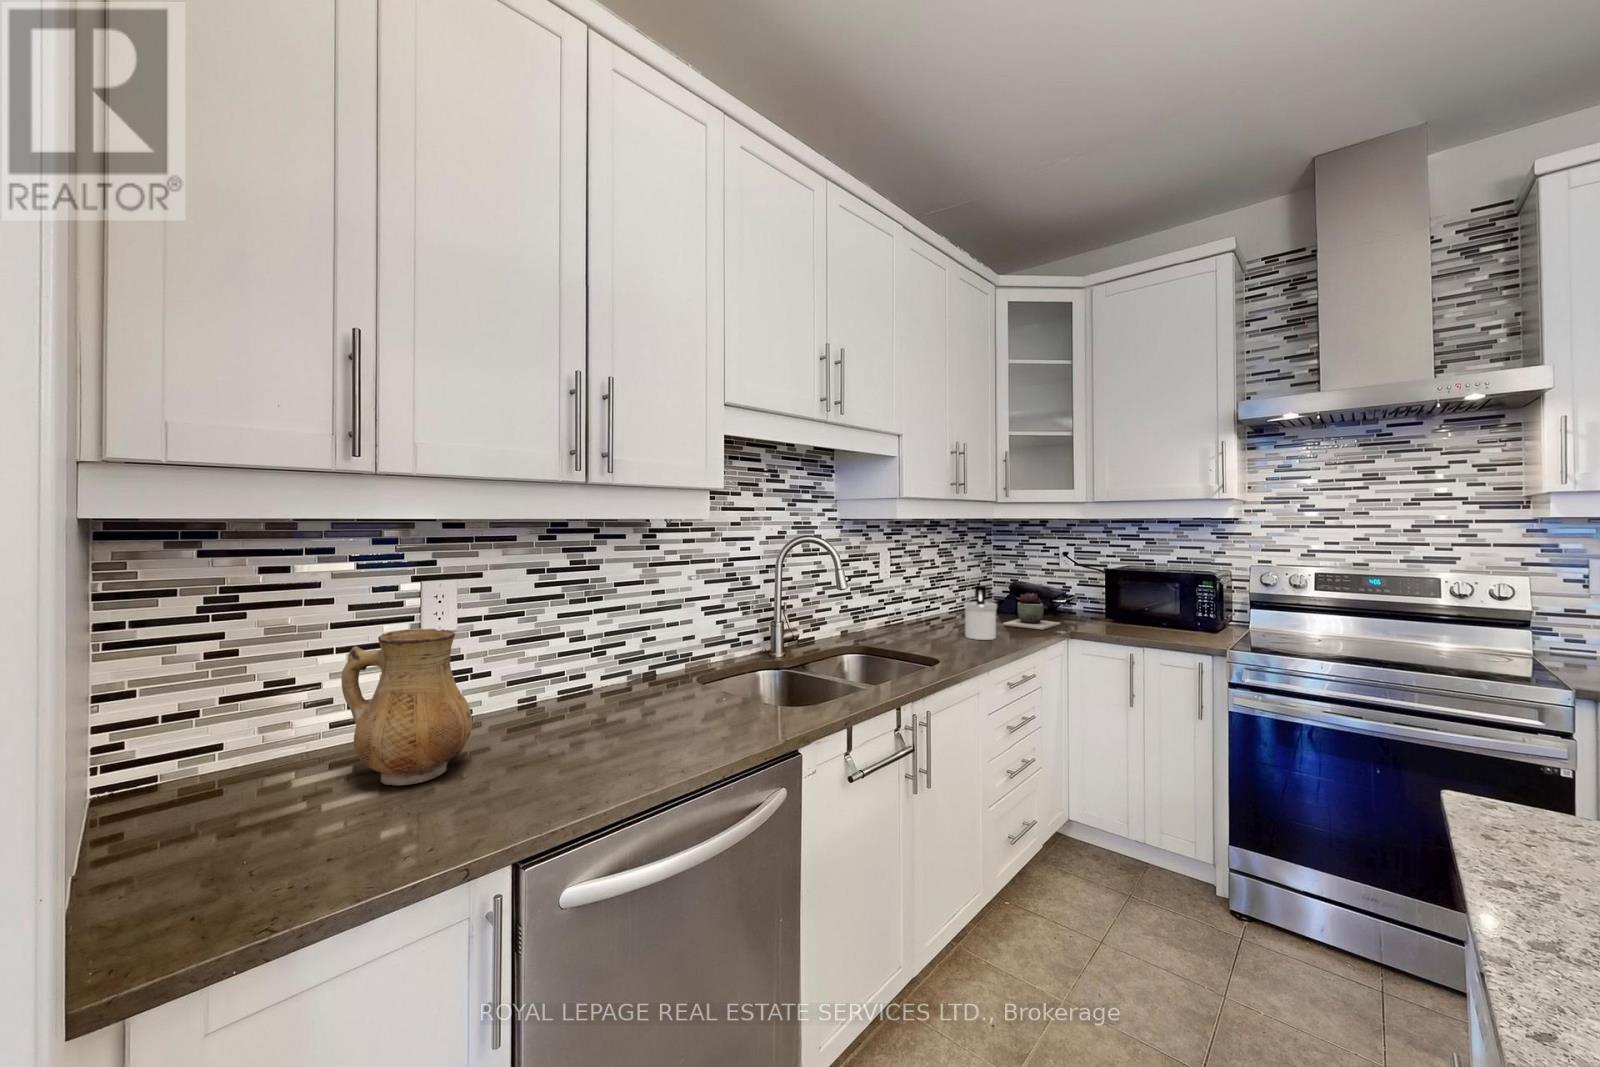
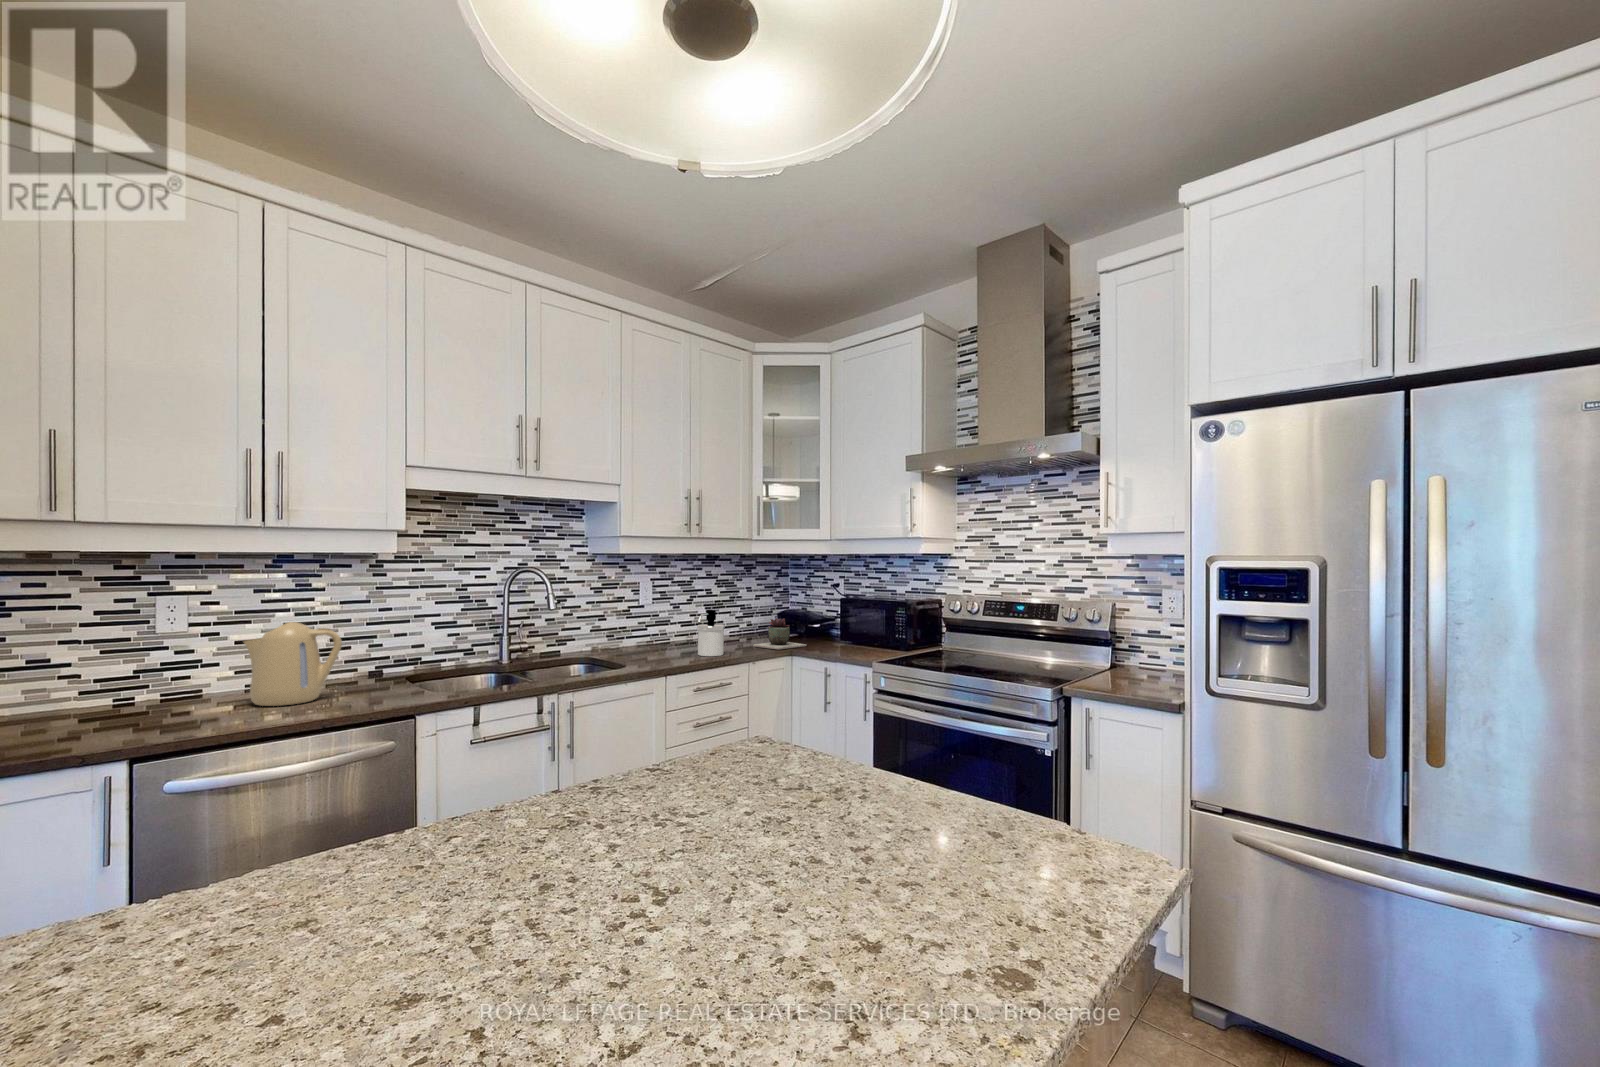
kettle: none [538,614,654,731] -> present [244,622,342,706]
ceramic pitcher: present [341,629,472,785] -> none [70,627,168,729]

